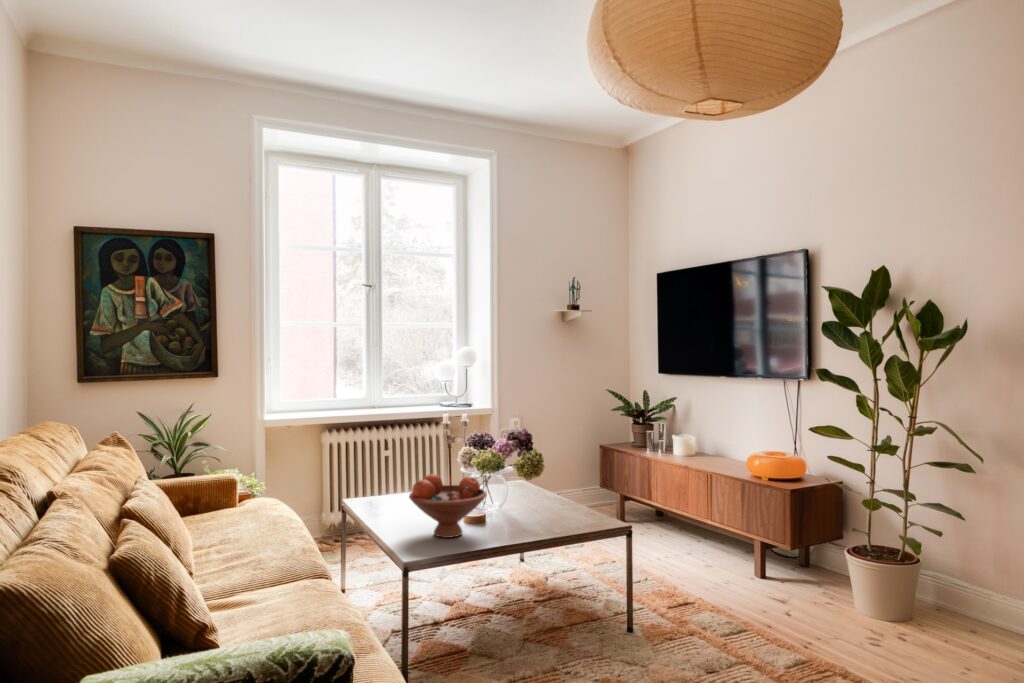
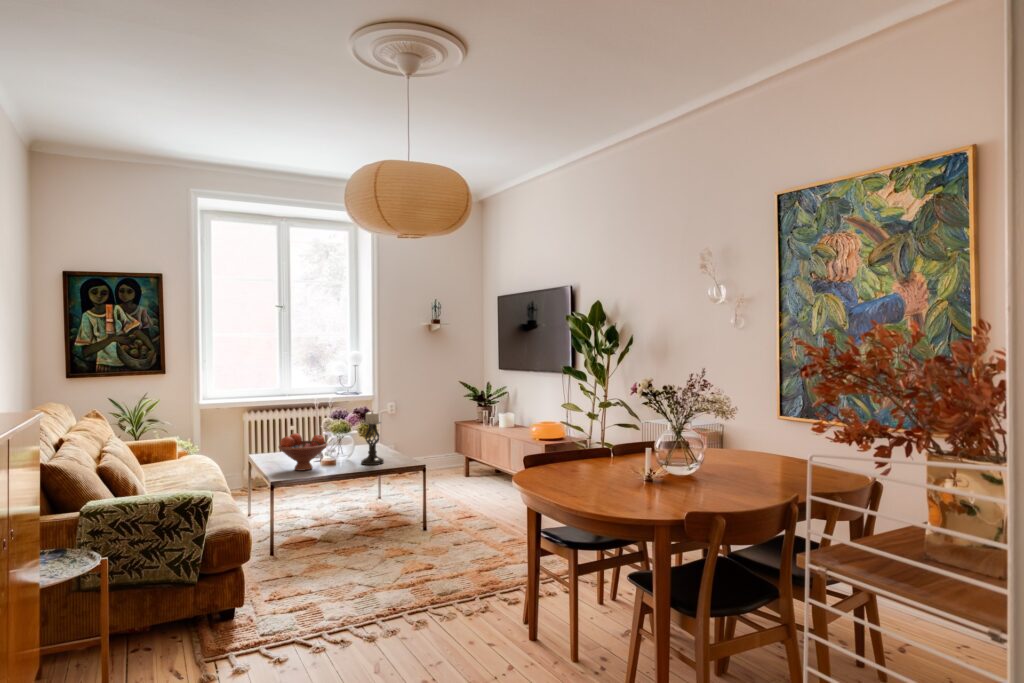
candle holder: none [533,437,569,527] -> present [361,411,384,465]

